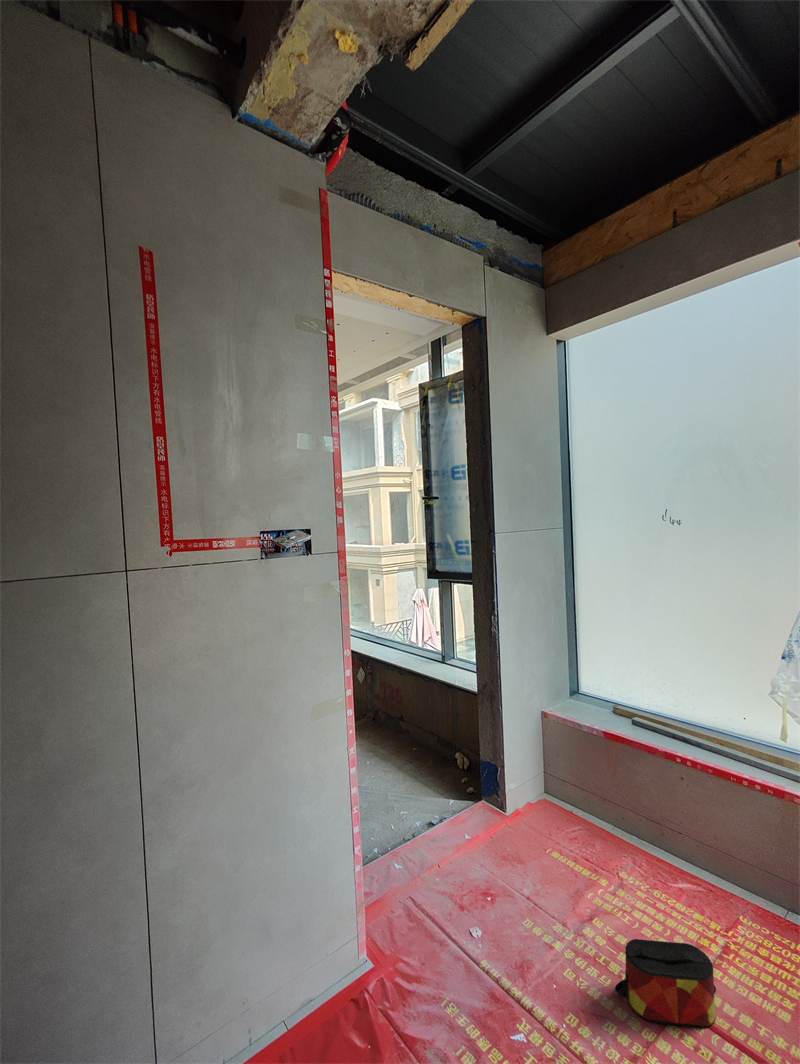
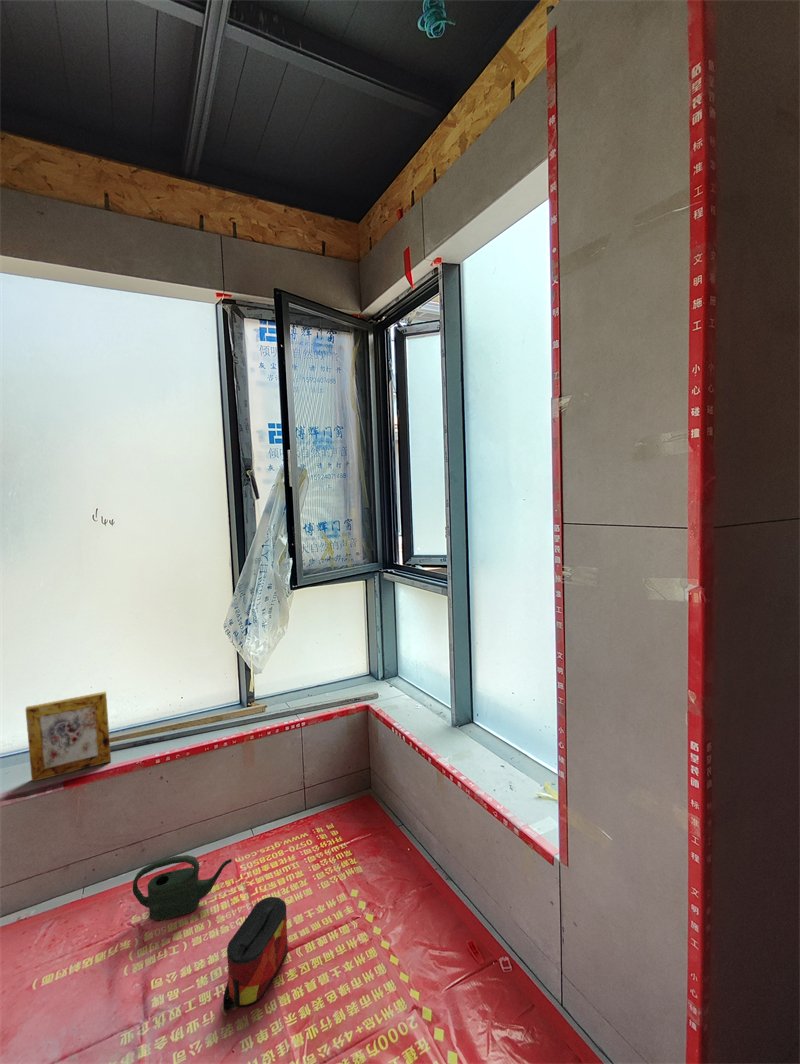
picture frame: none [590,664,647,738] -> present [26,692,111,781]
watering can: none [622,835,706,912] -> present [133,855,232,920]

